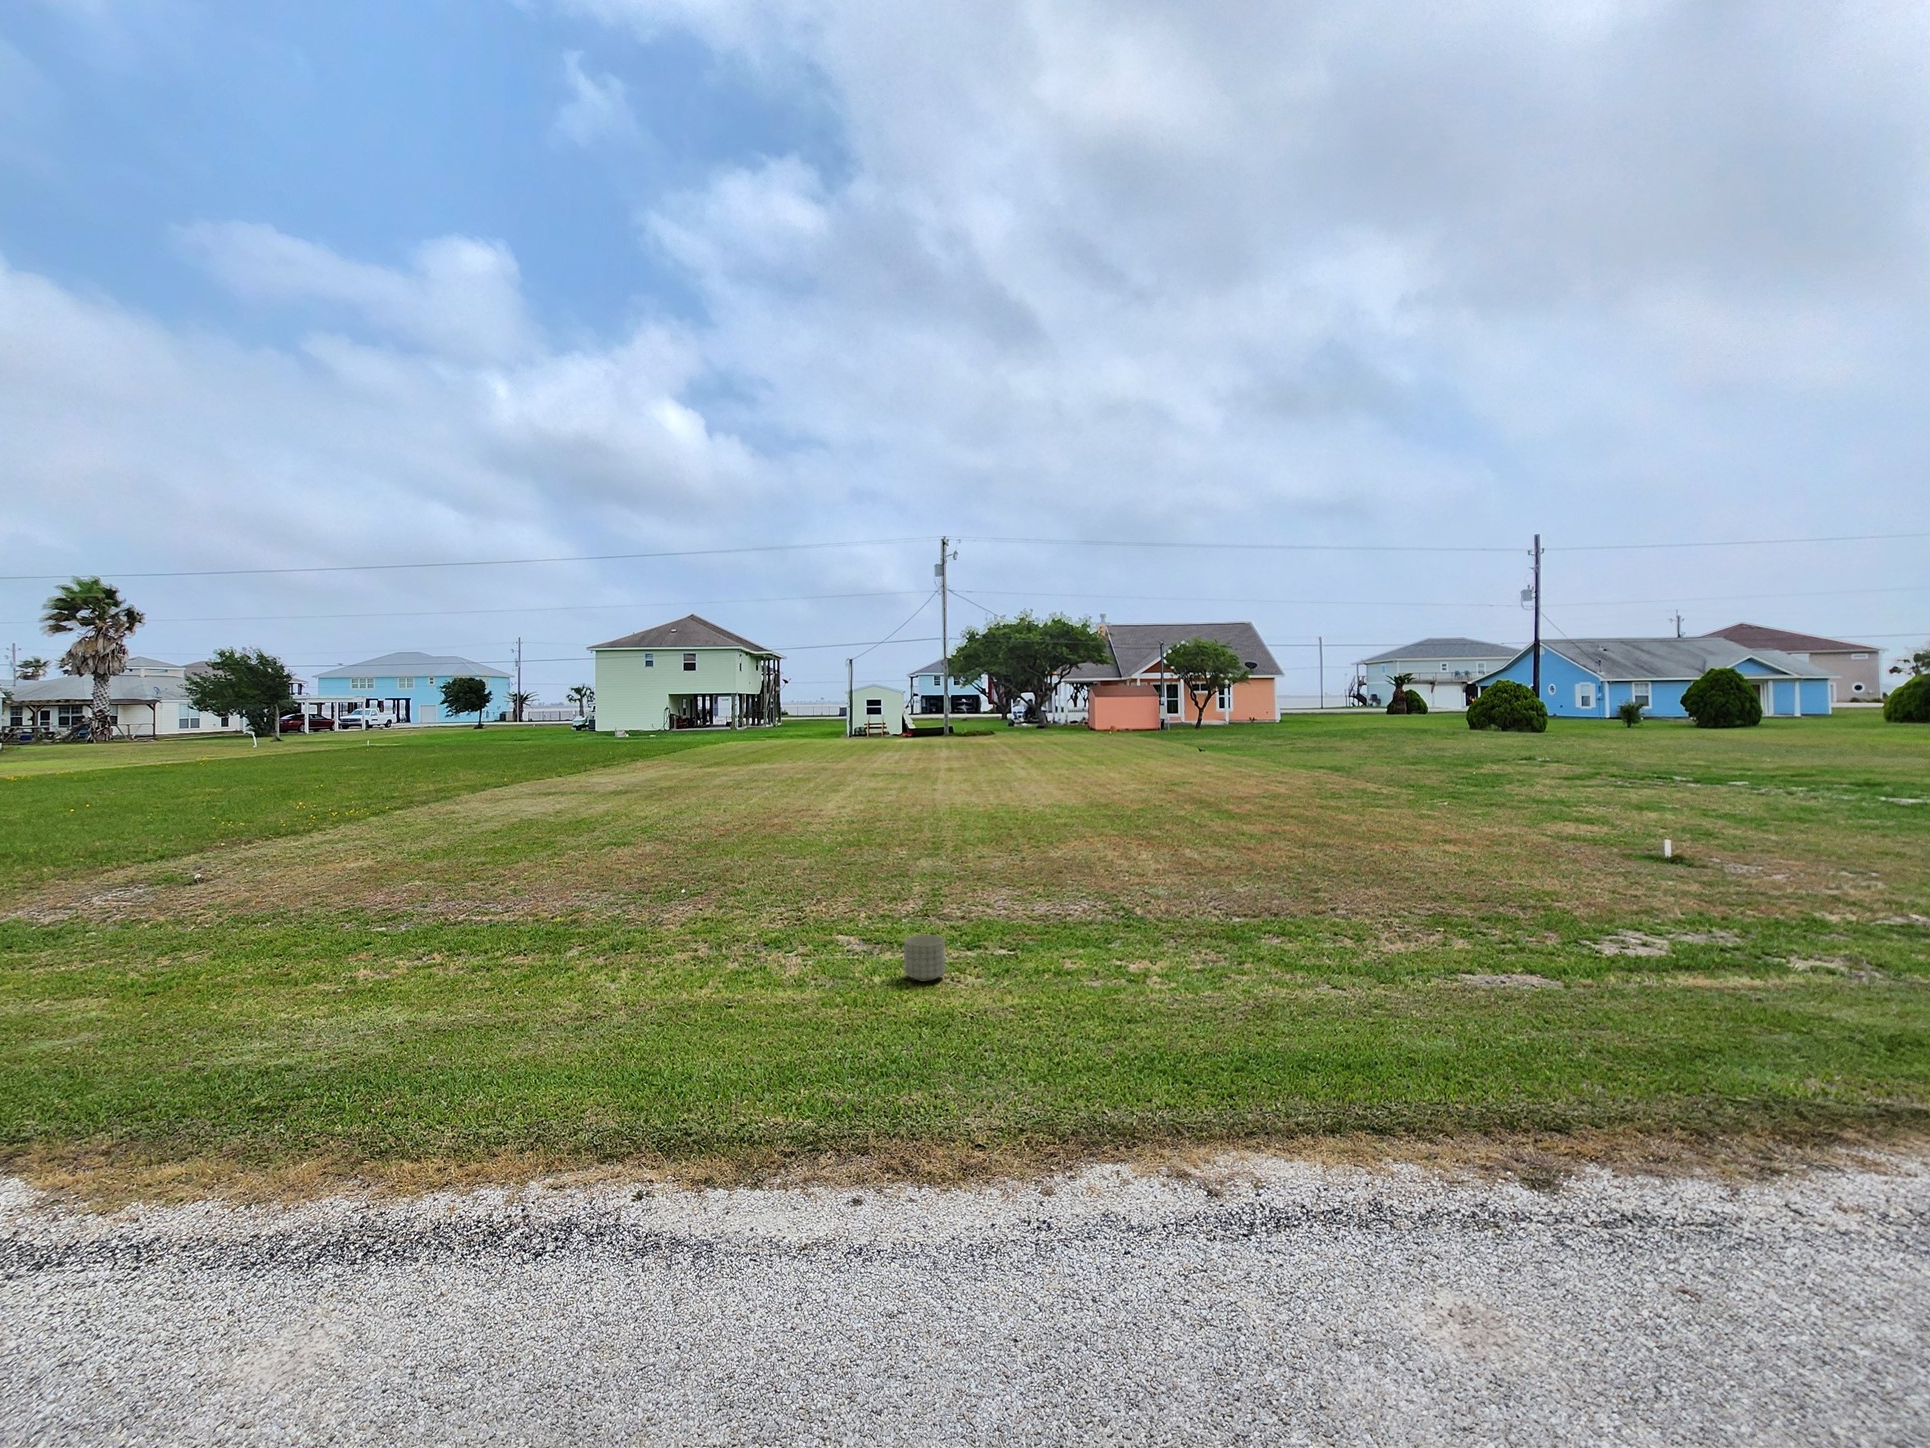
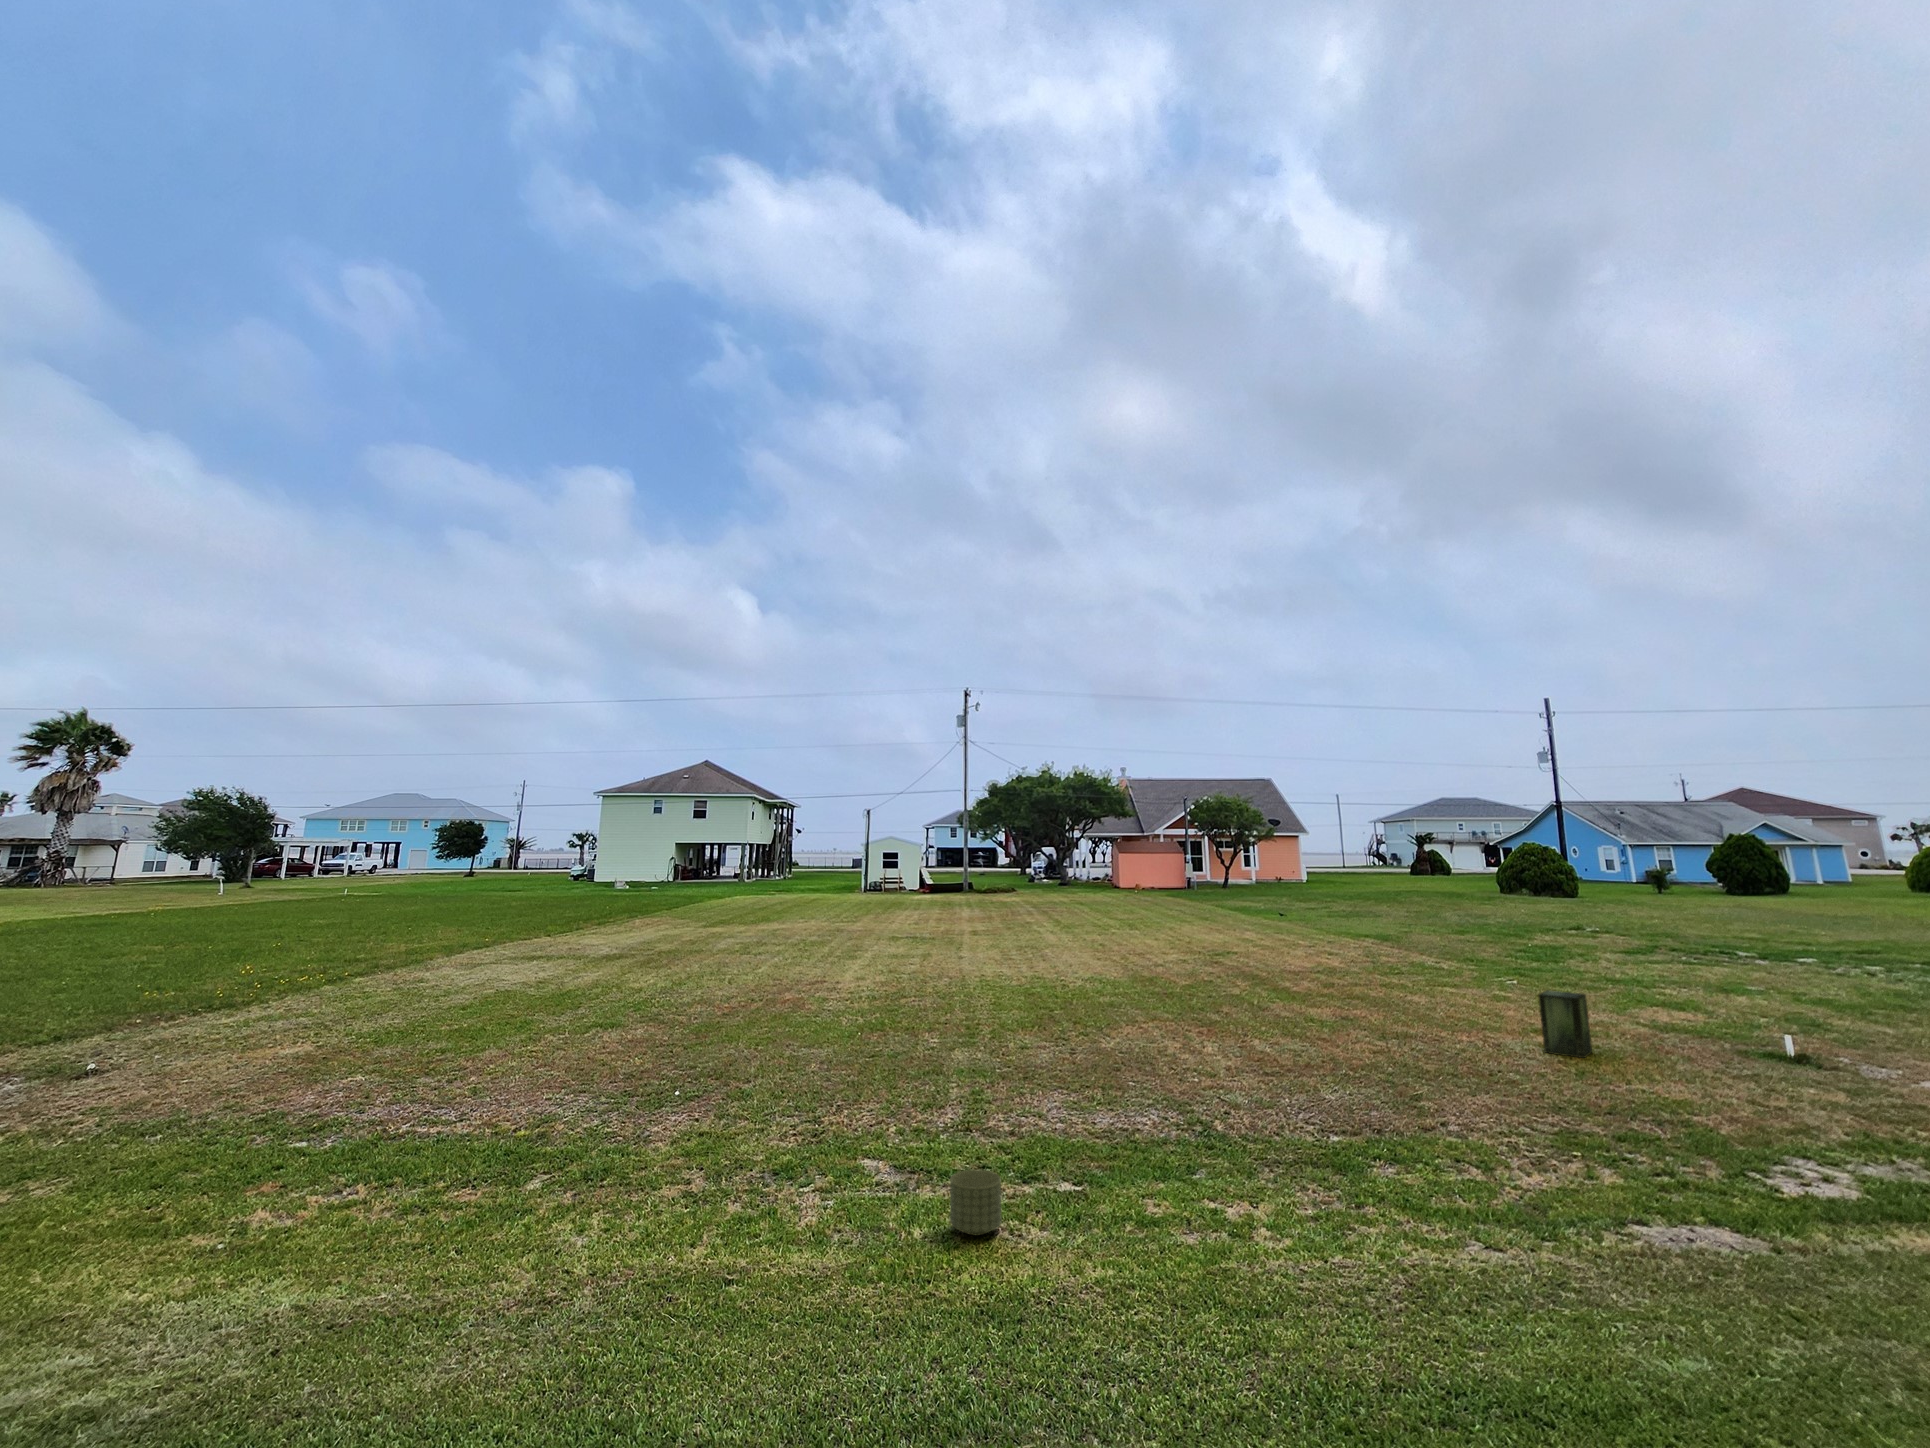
storage box: none [1444,805,1488,862] -> present [1539,990,1592,1058]

